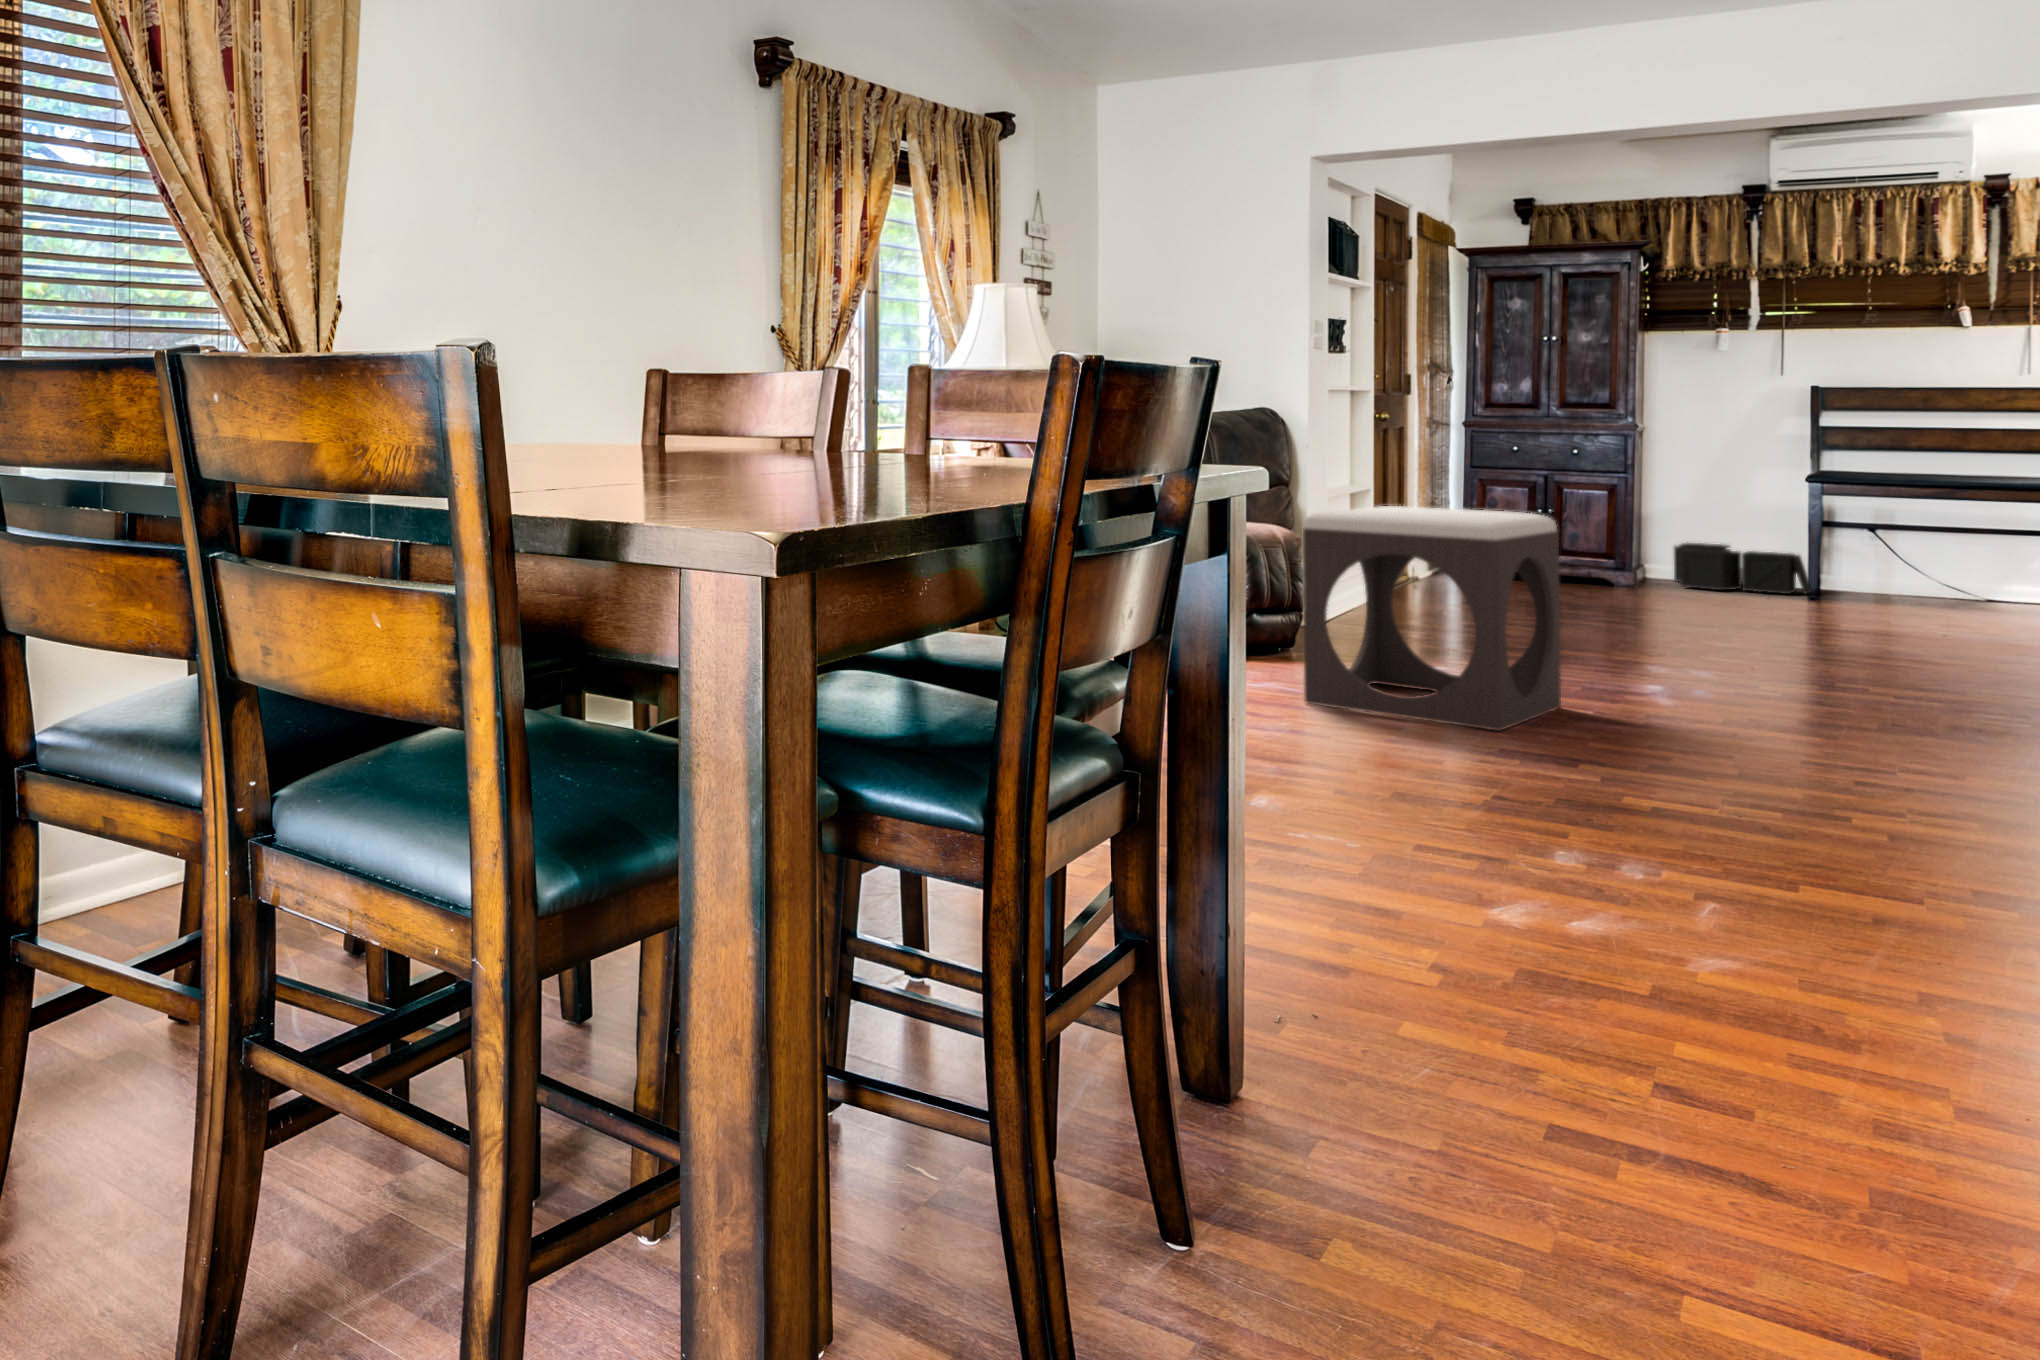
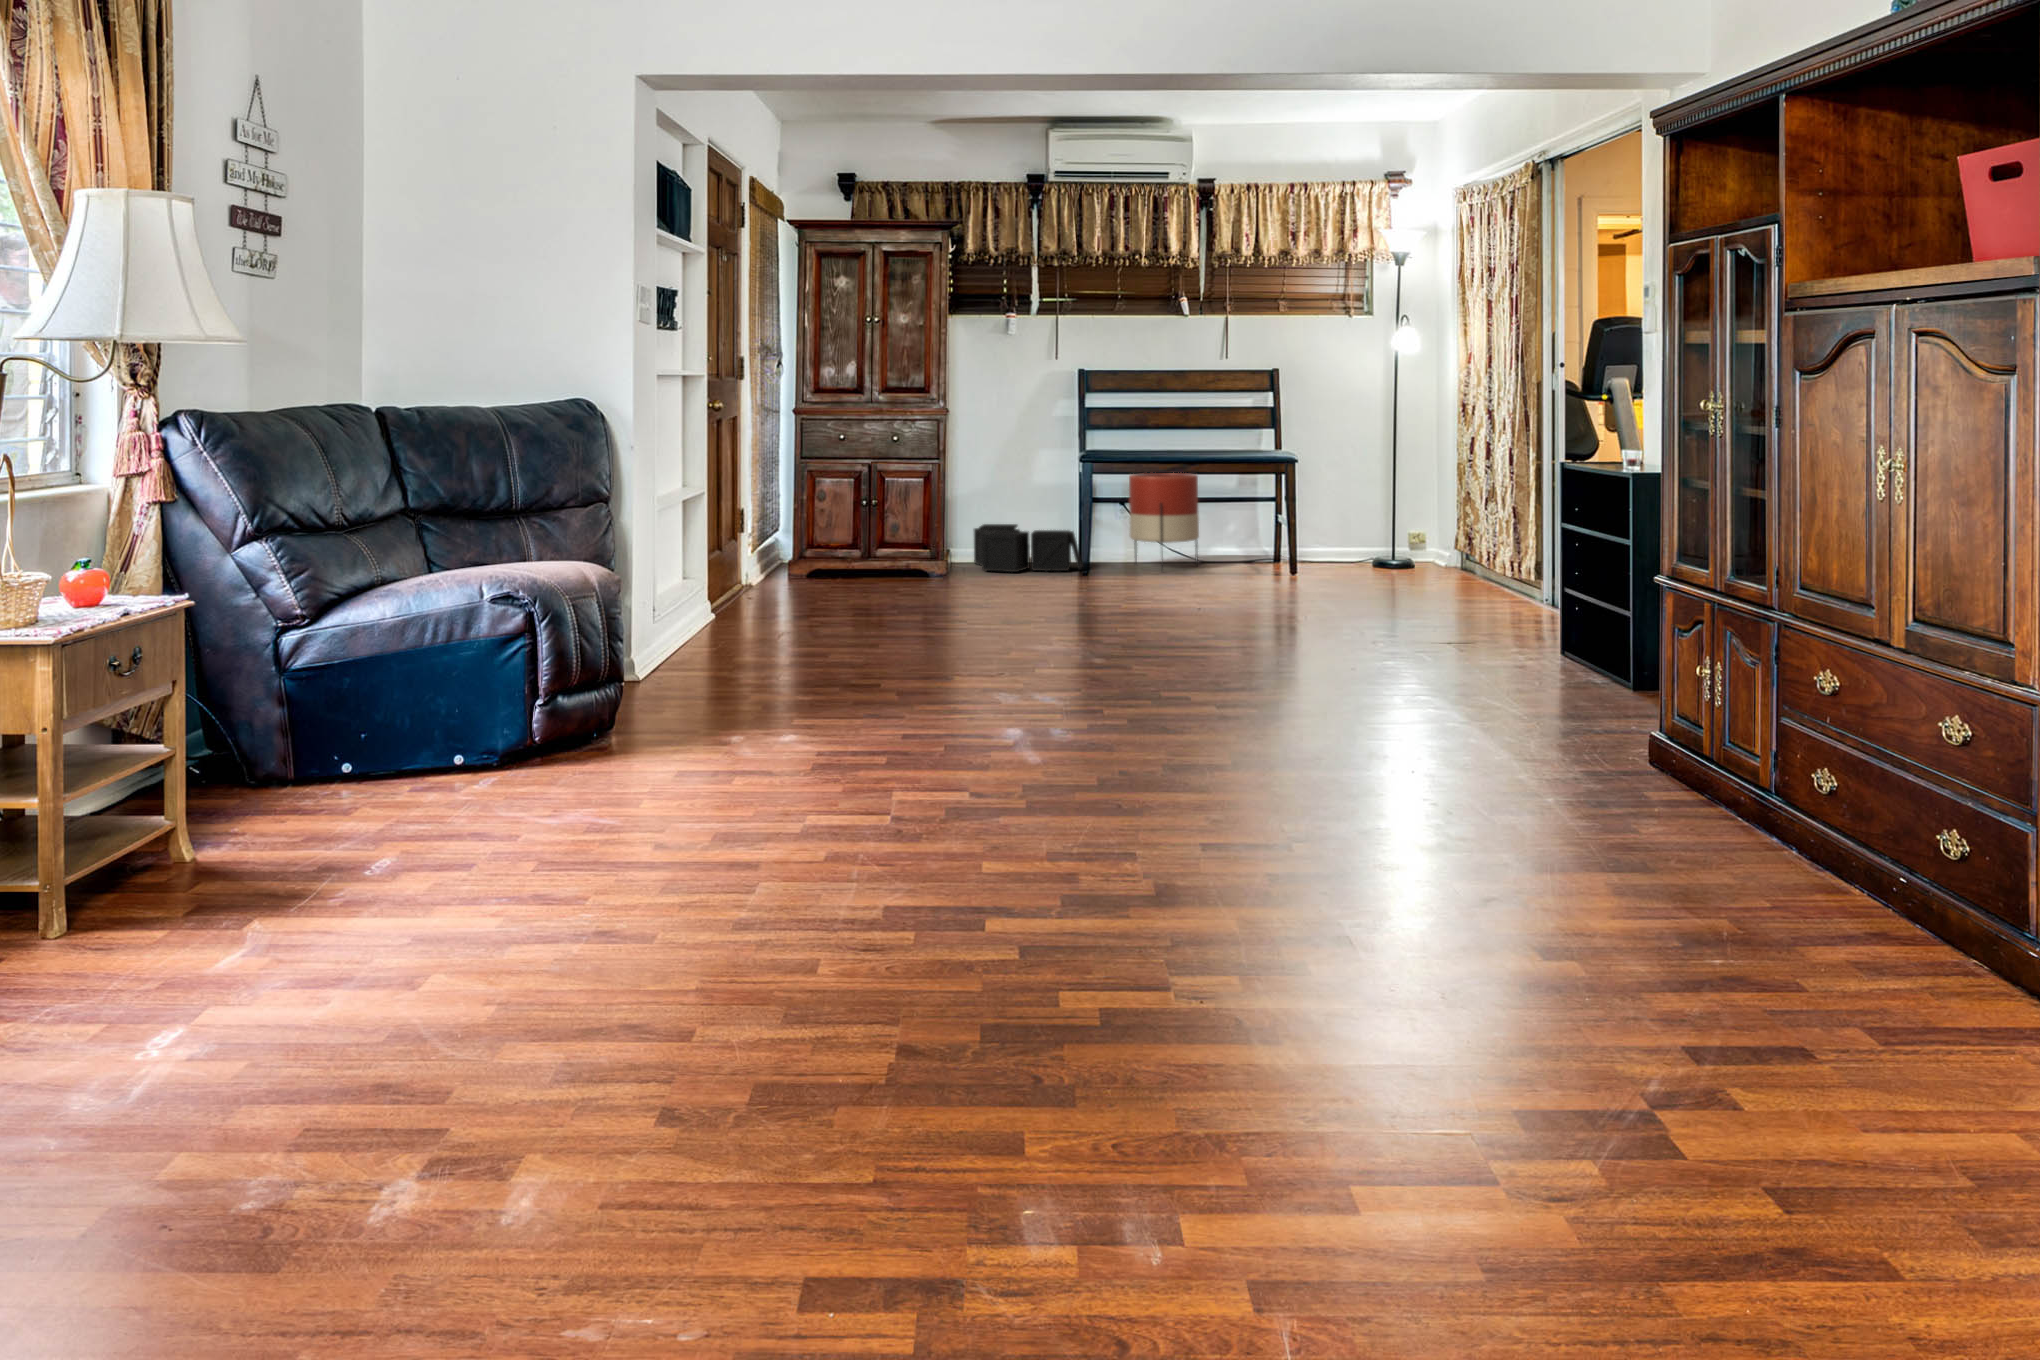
planter: none [1875,499,1974,604] -> present [1129,473,1199,564]
footstool: present [1303,506,1561,731] -> none [613,539,926,865]

